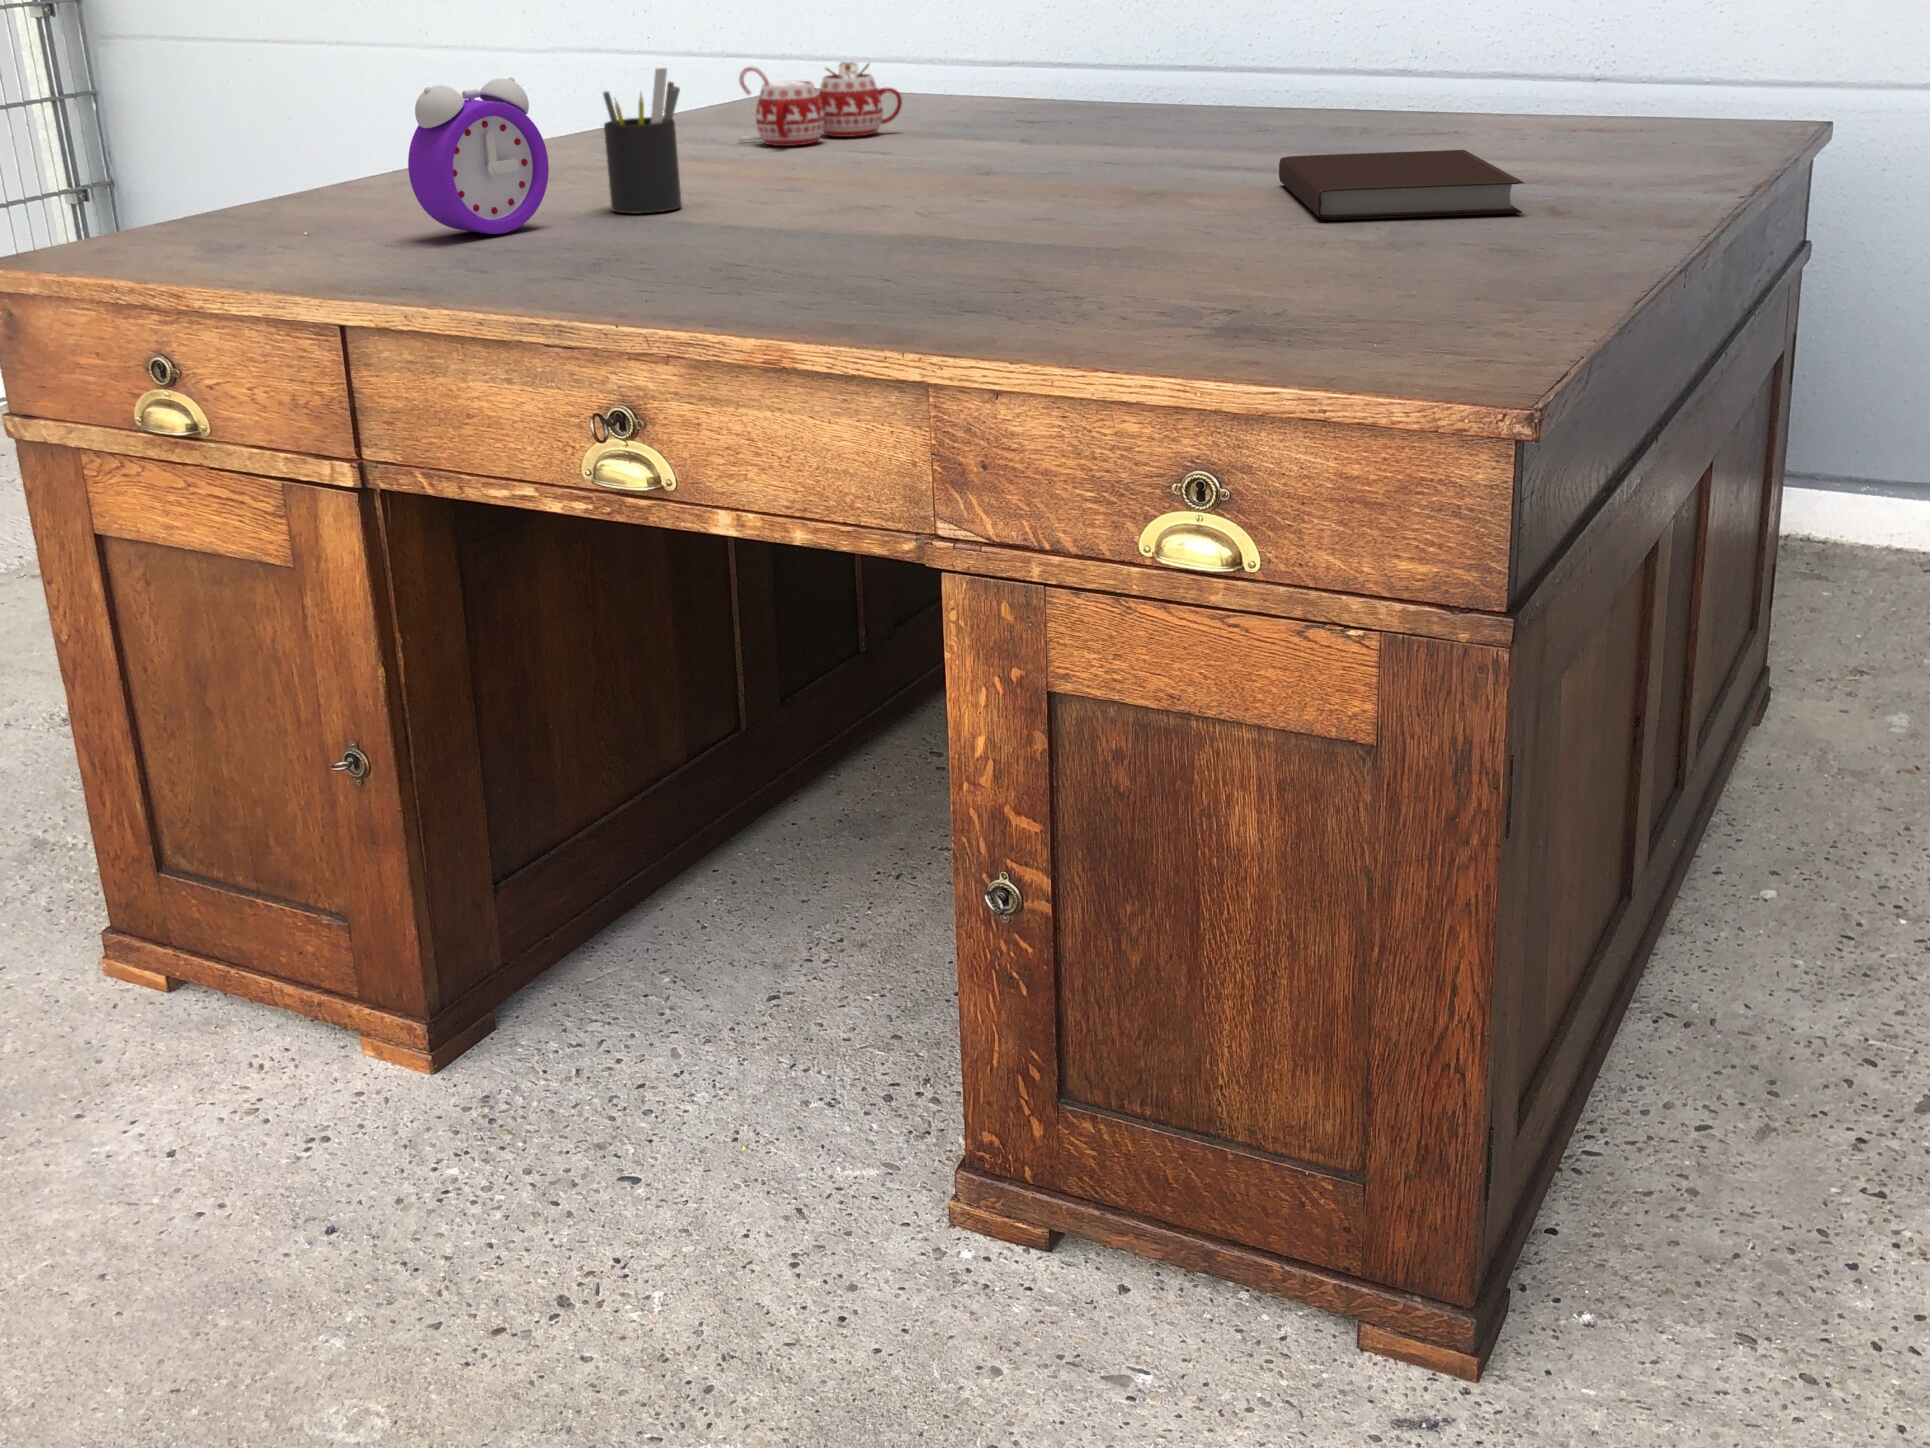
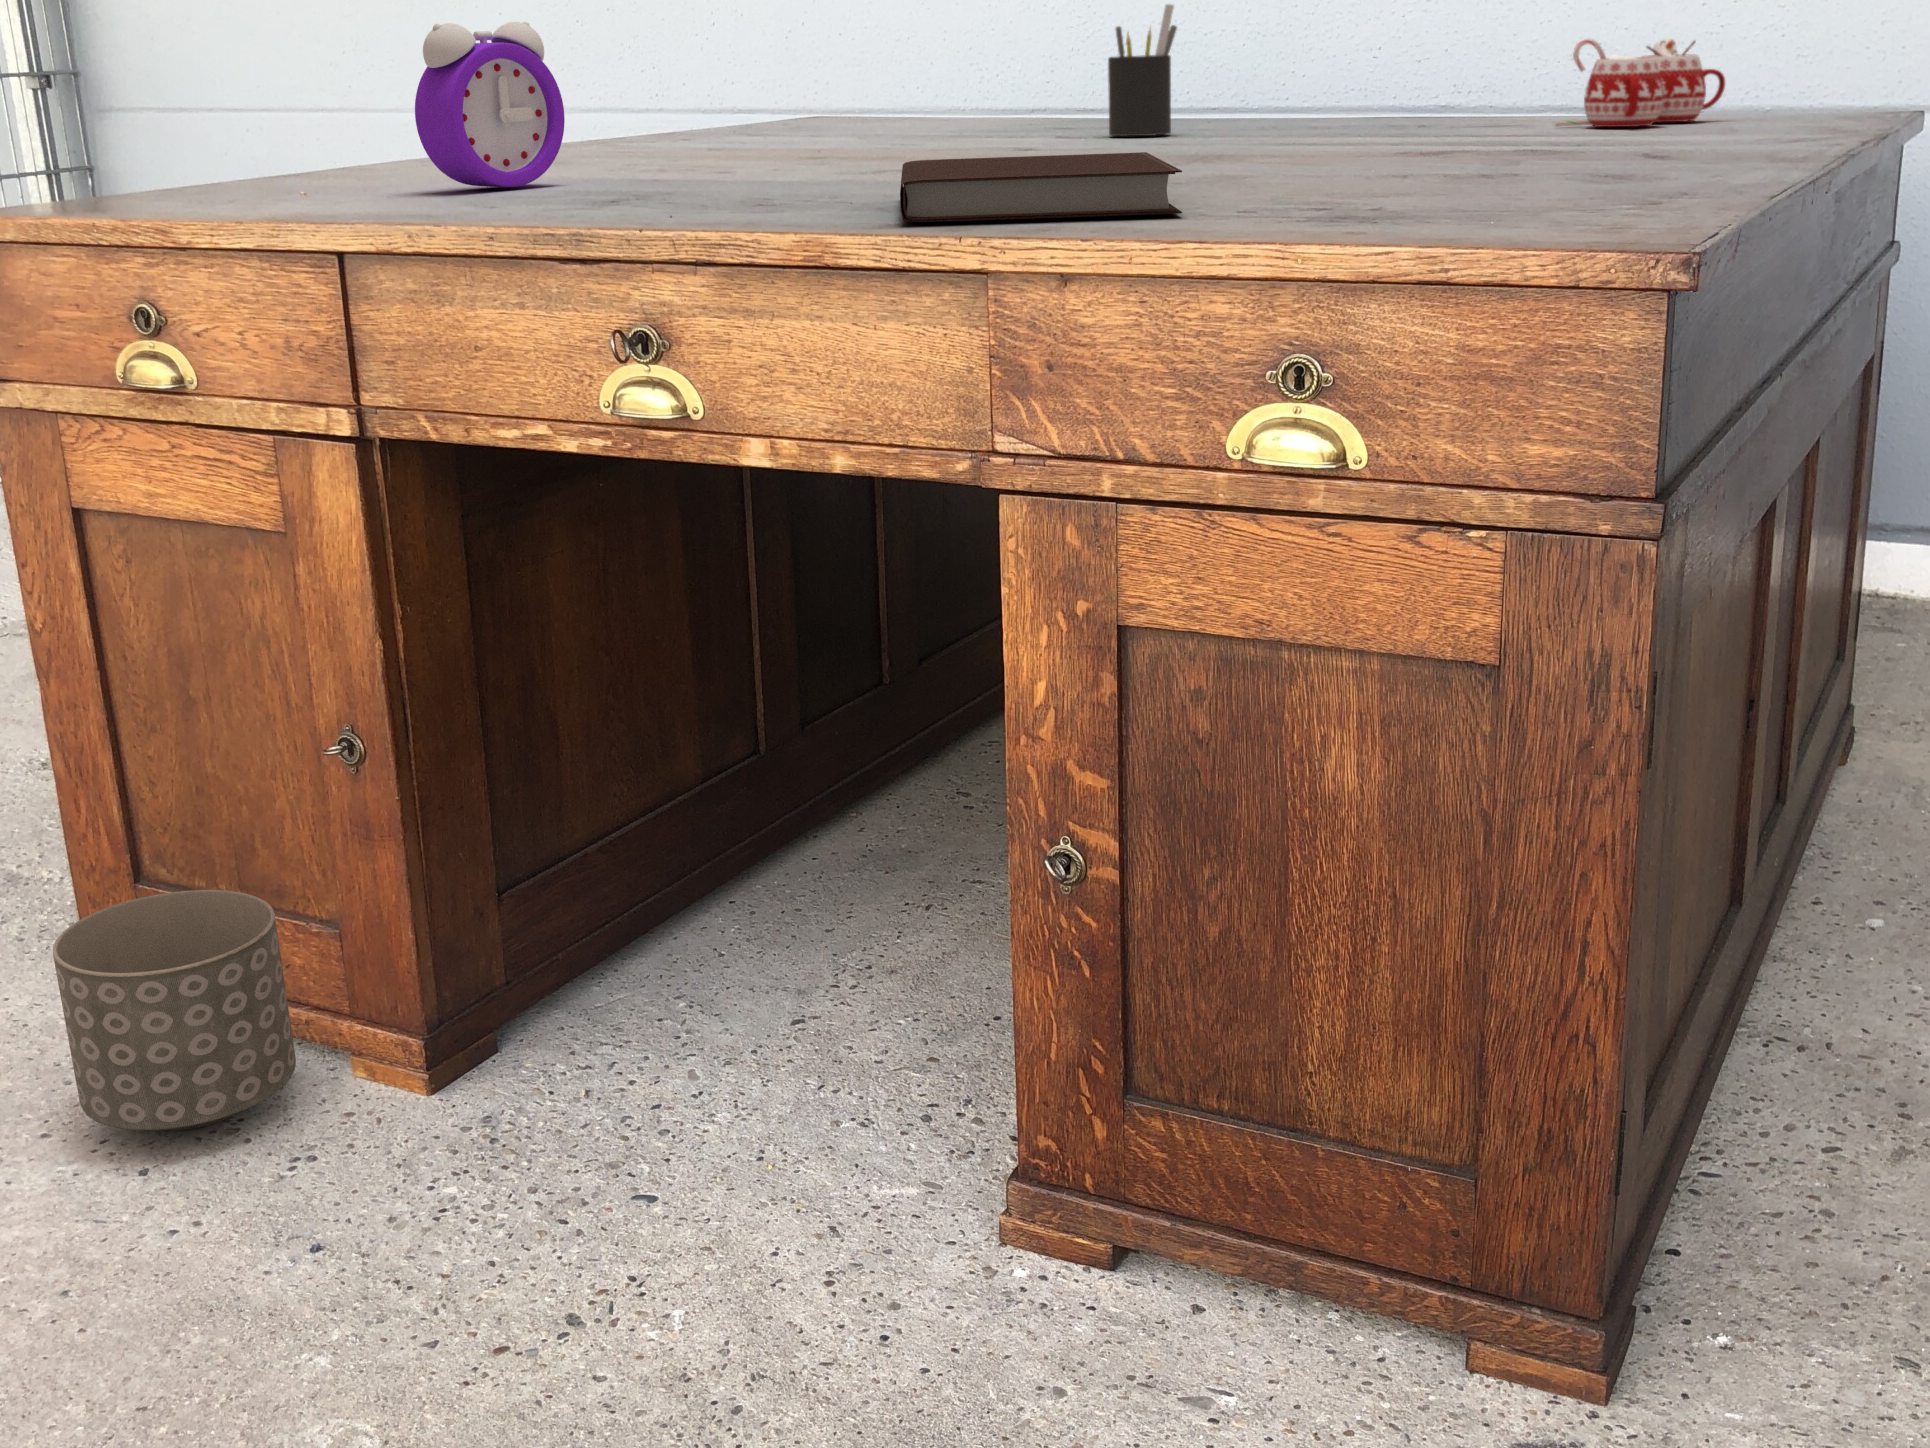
mug: present [738,60,902,146] -> present [1553,38,1725,127]
pen holder: present [603,68,682,213] -> present [1108,4,1177,136]
notebook: present [1279,150,1524,220] -> present [900,152,1182,222]
planter: none [84,888,309,1117] -> present [53,890,296,1131]

